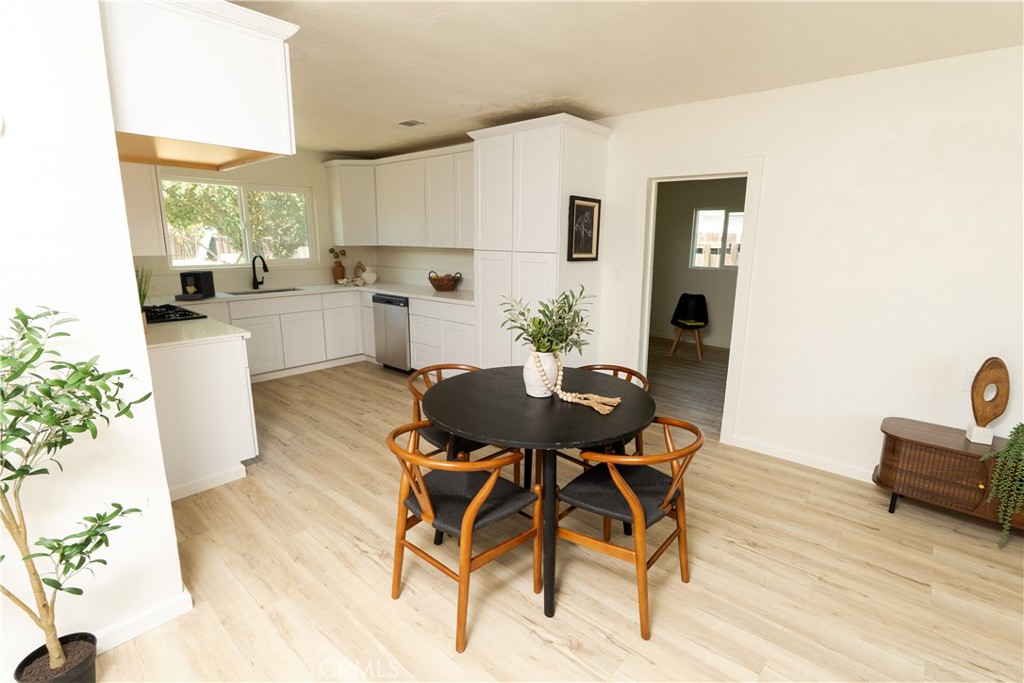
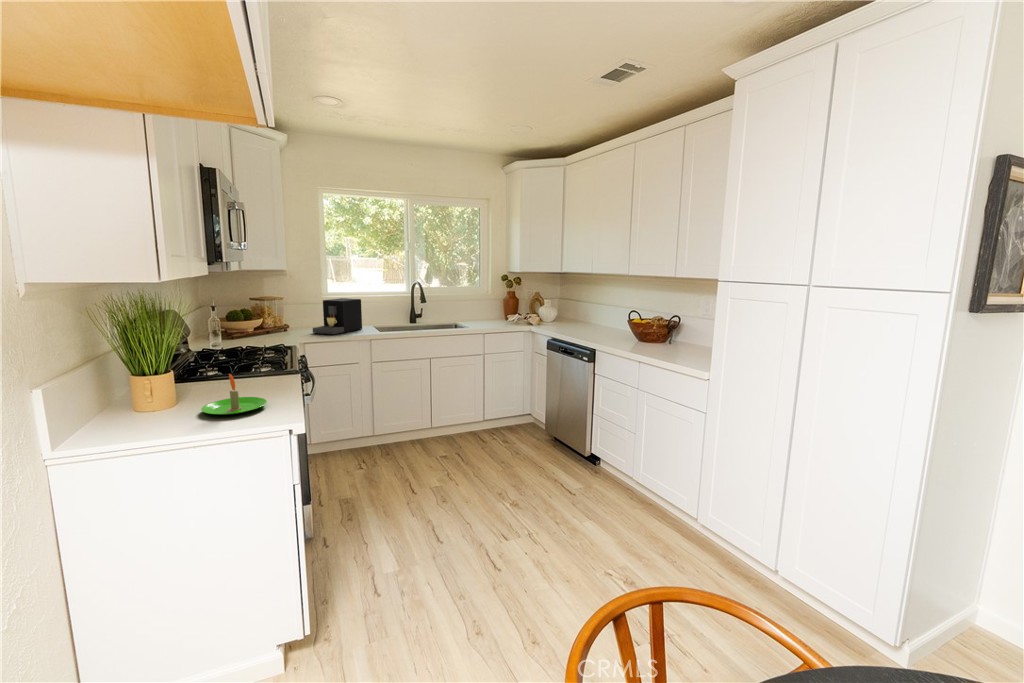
candle: none [177,312,216,335] -> present [201,374,267,415]

